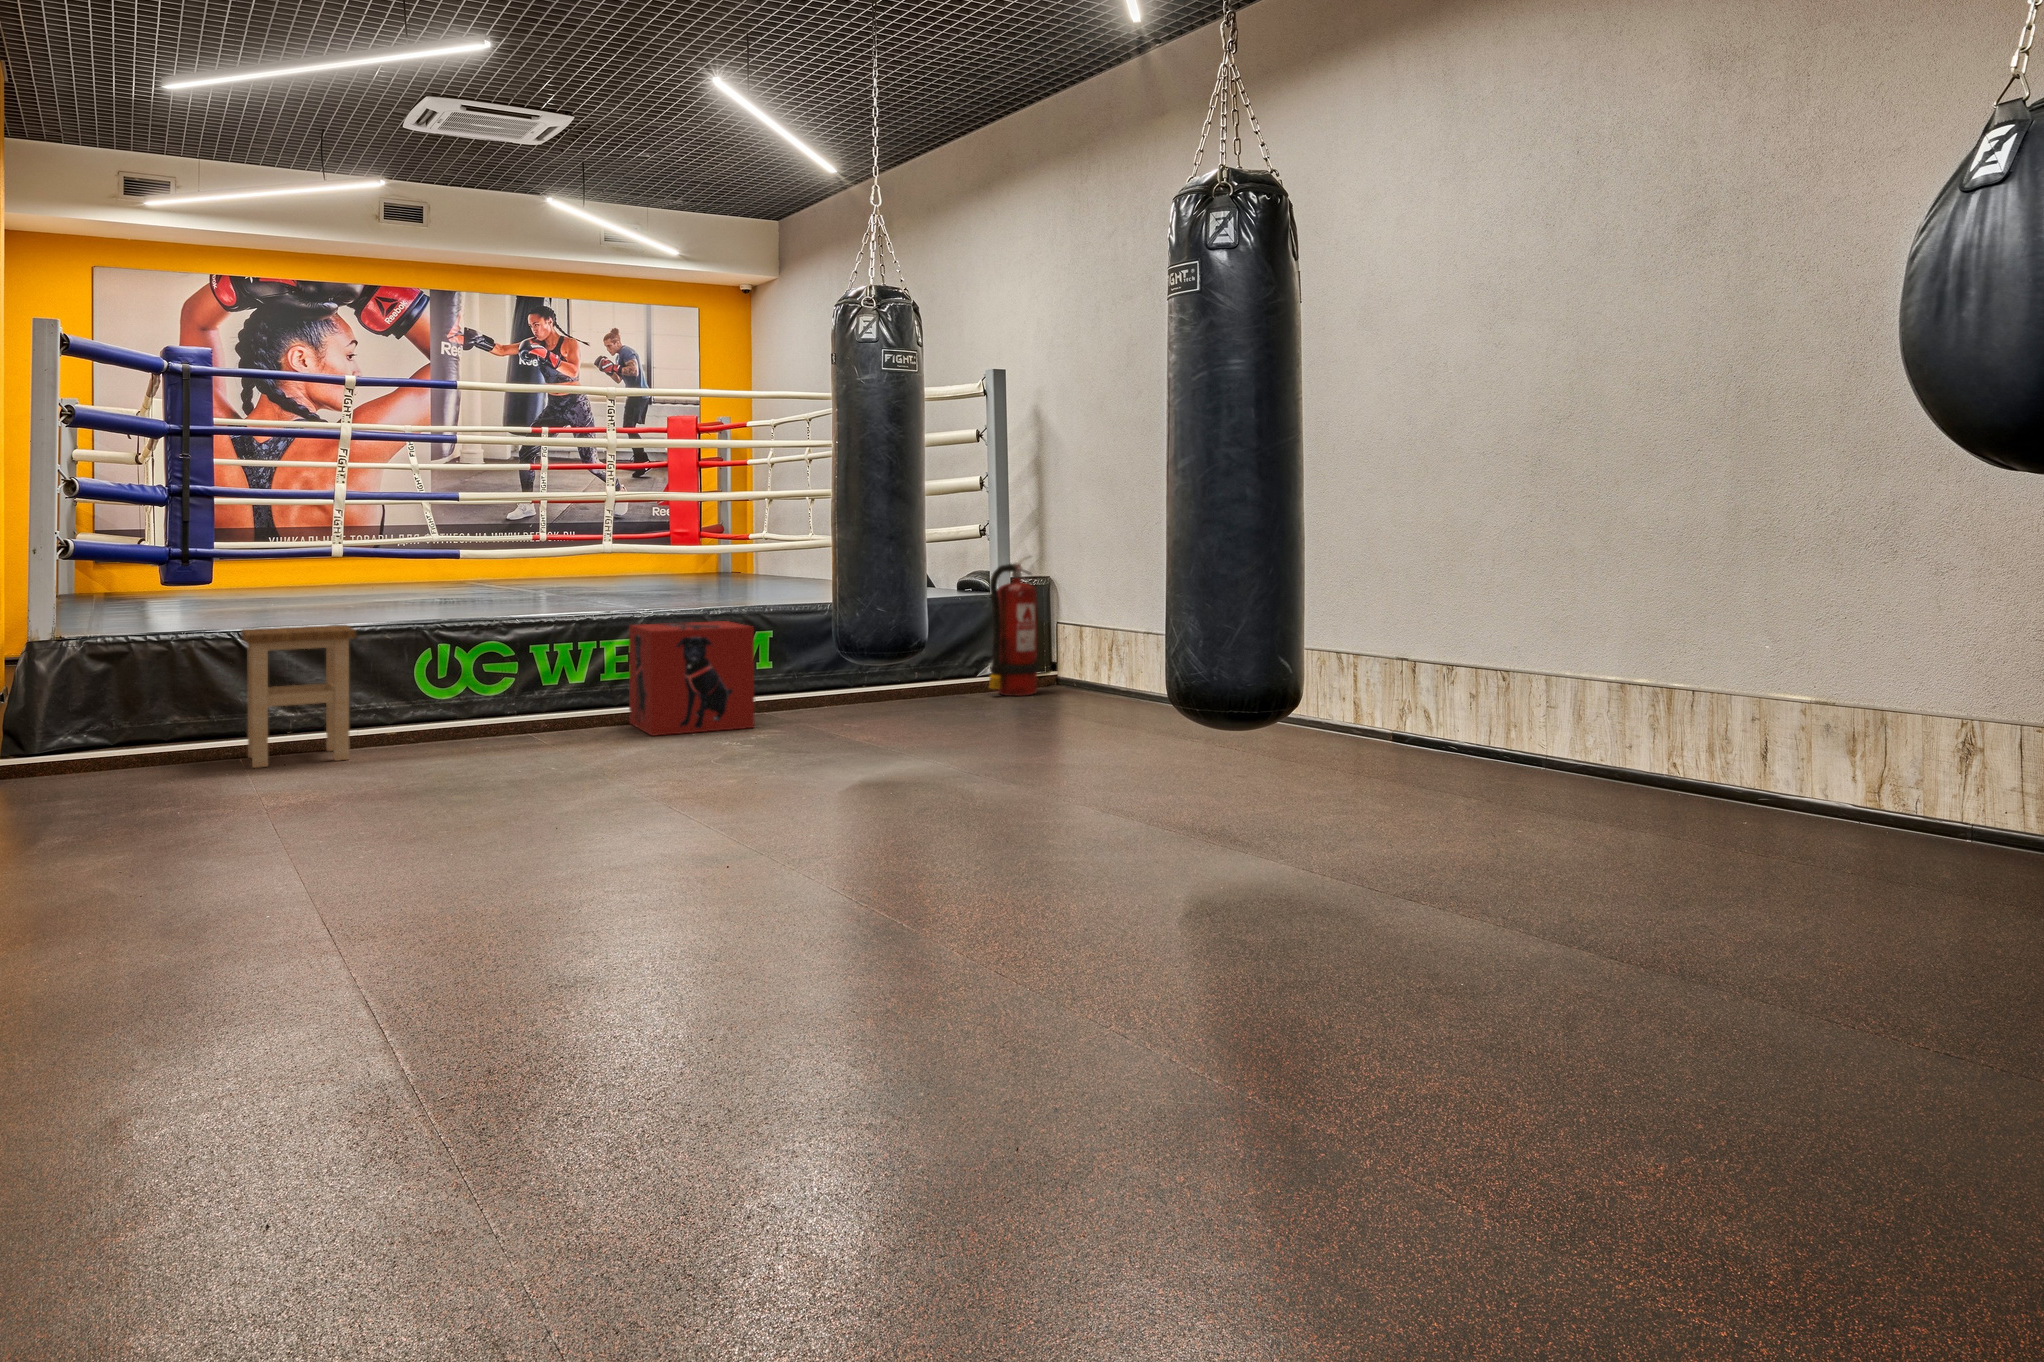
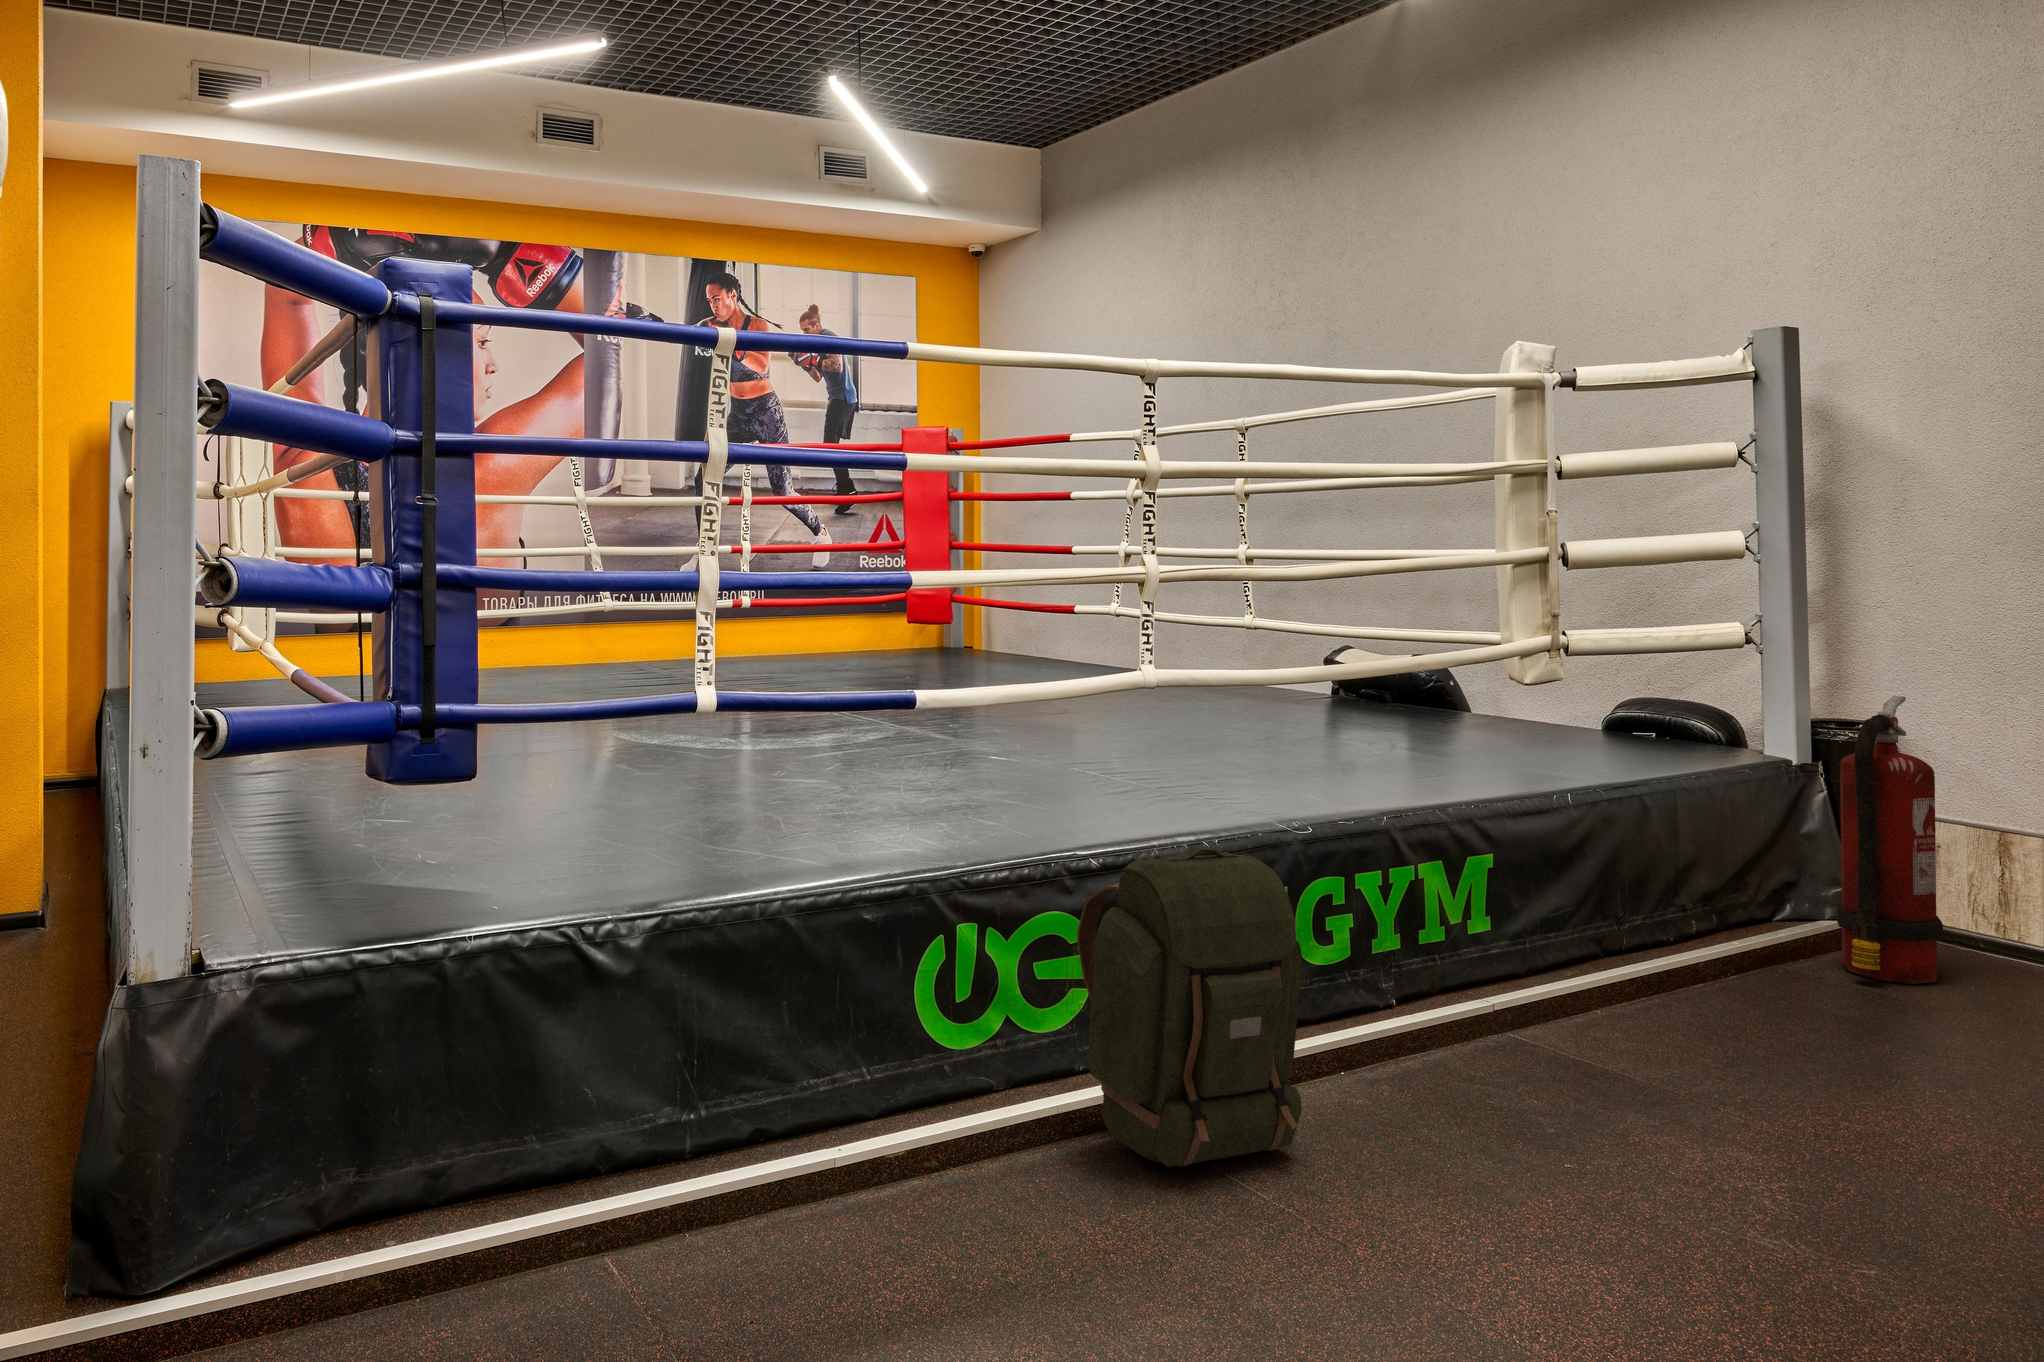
backpack: none [488,607,591,740] -> present [1077,846,1302,1167]
storage box: present [629,621,754,736] -> none [1281,846,1621,1152]
stool: present [241,625,356,768] -> none [611,887,903,1296]

